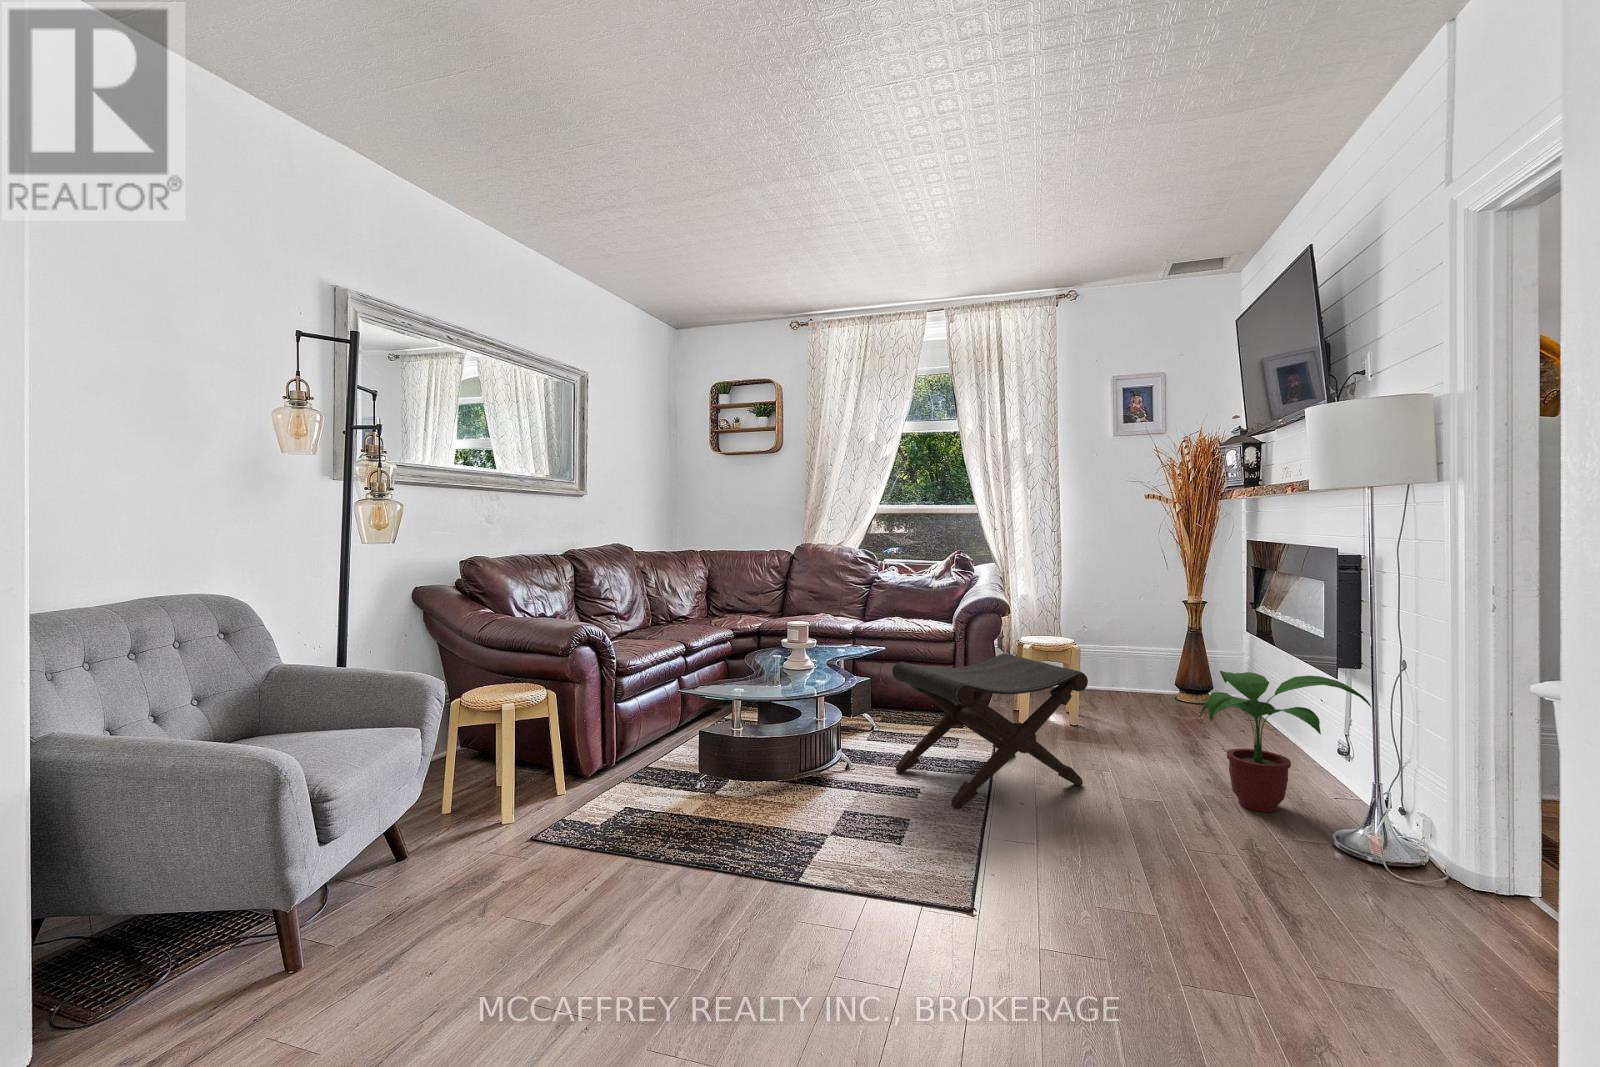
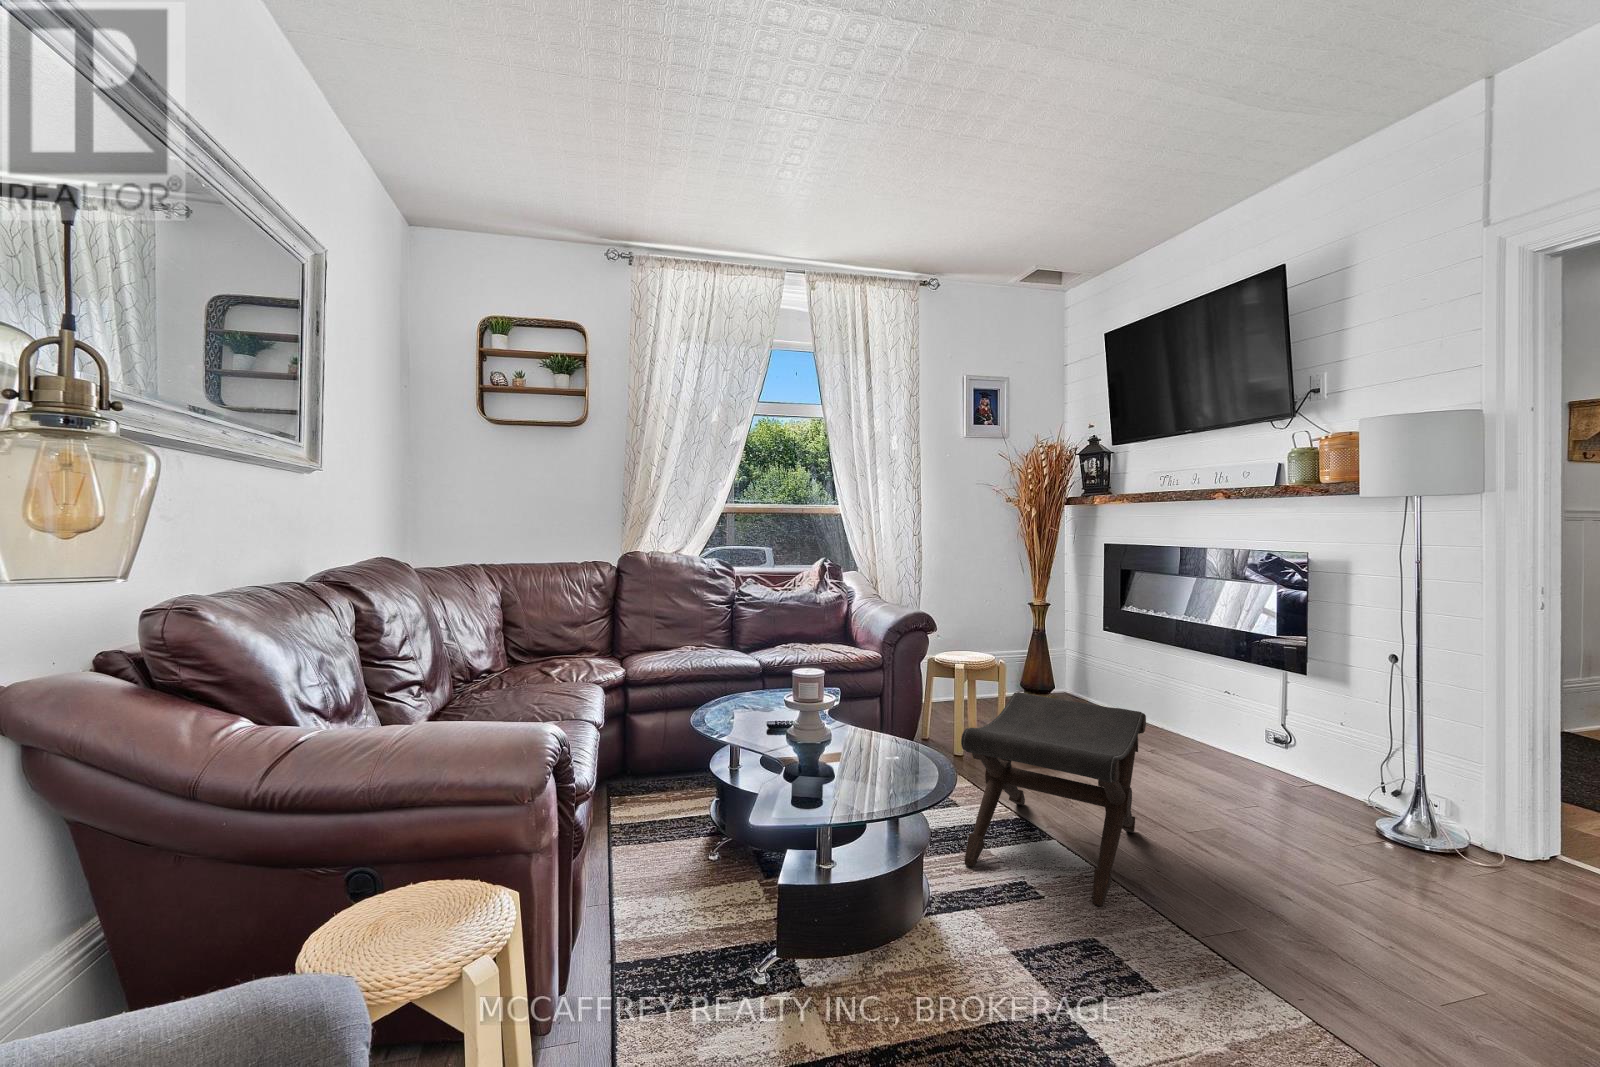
potted plant: present [1200,670,1371,812] -> none [1195,686,1352,823]

